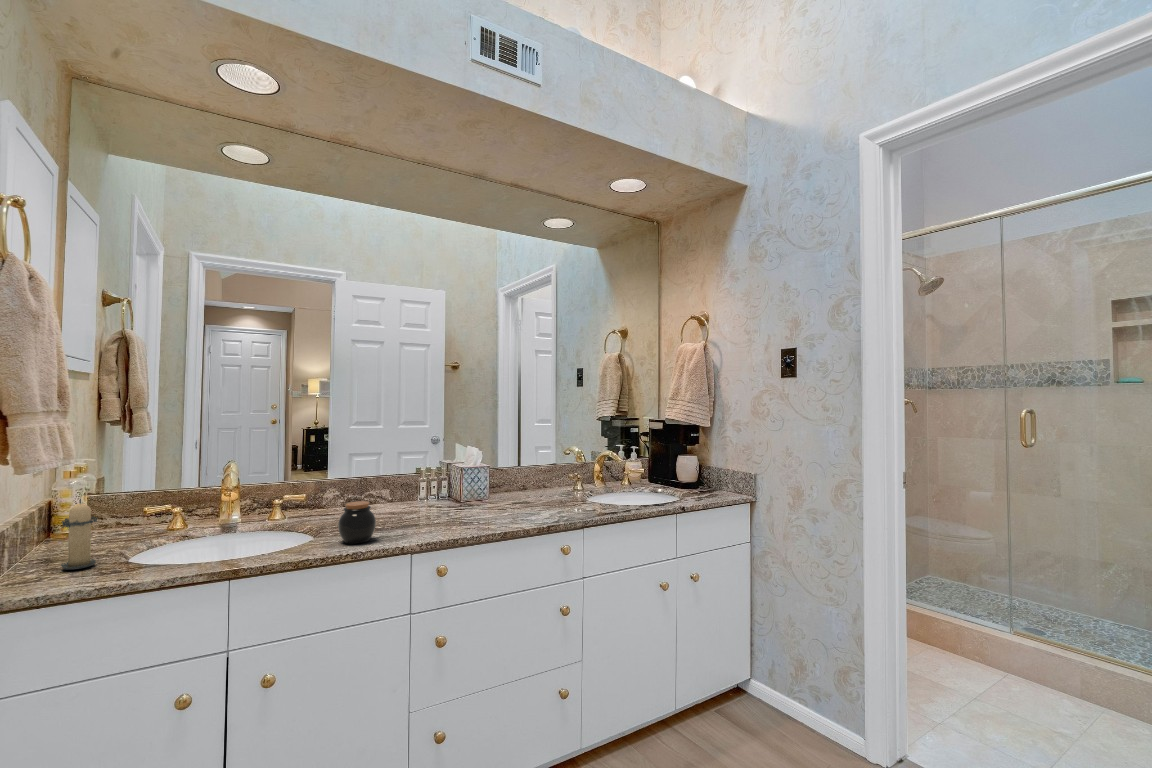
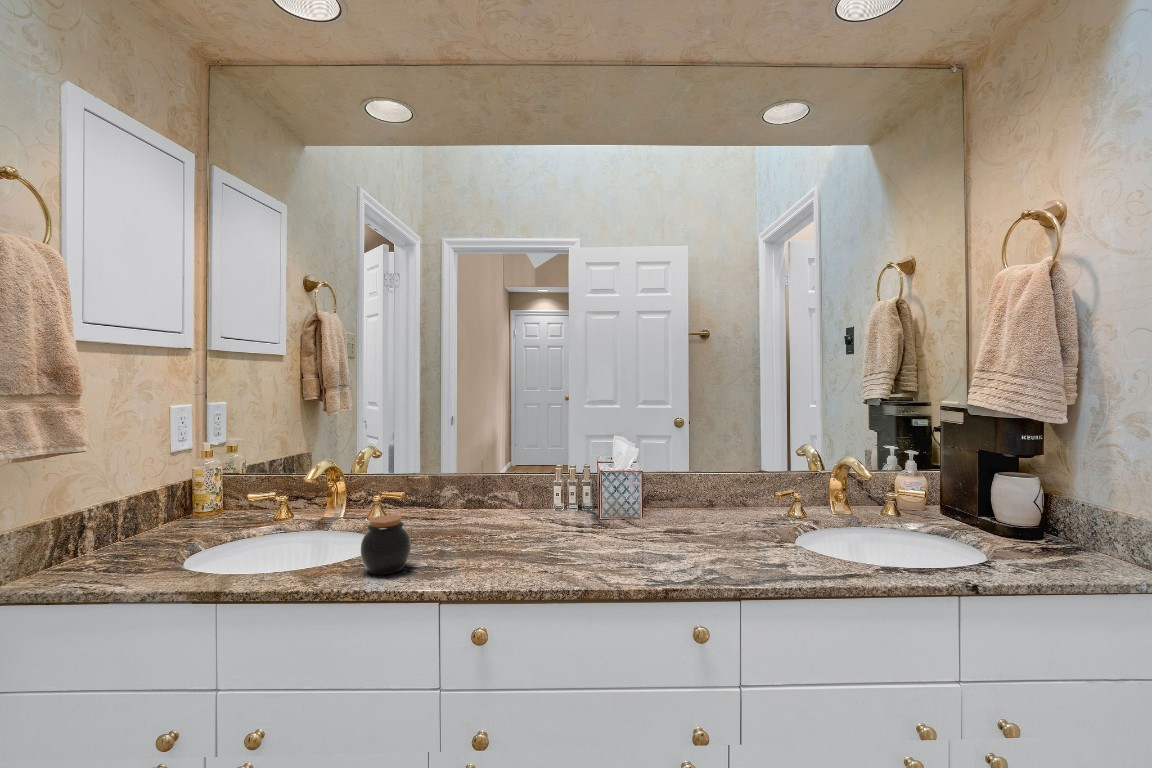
candle: present [61,499,97,570] -> none [97,486,144,563]

